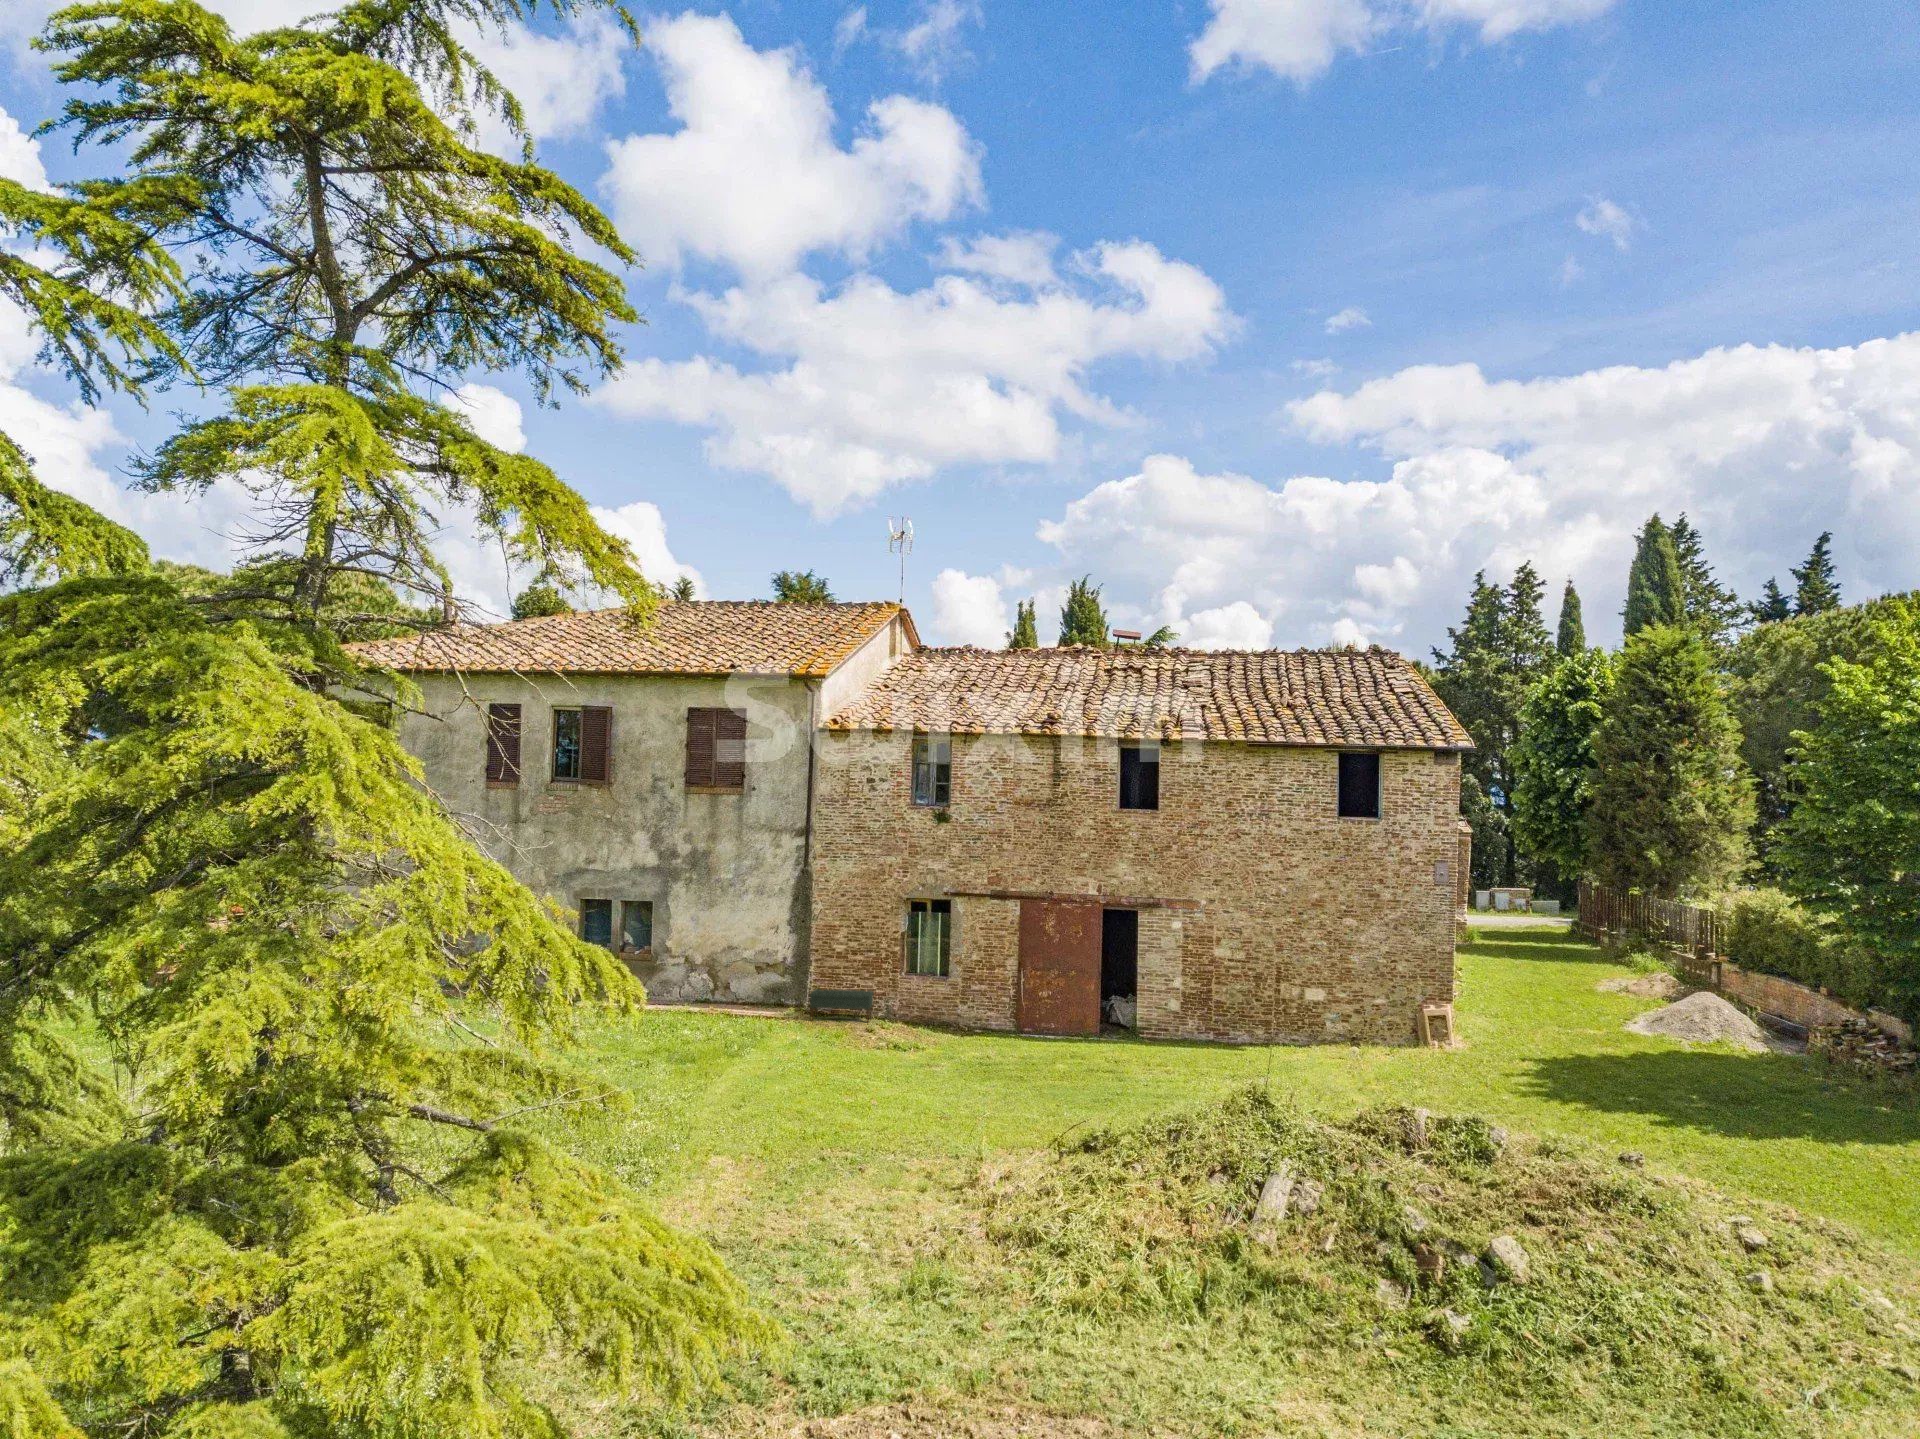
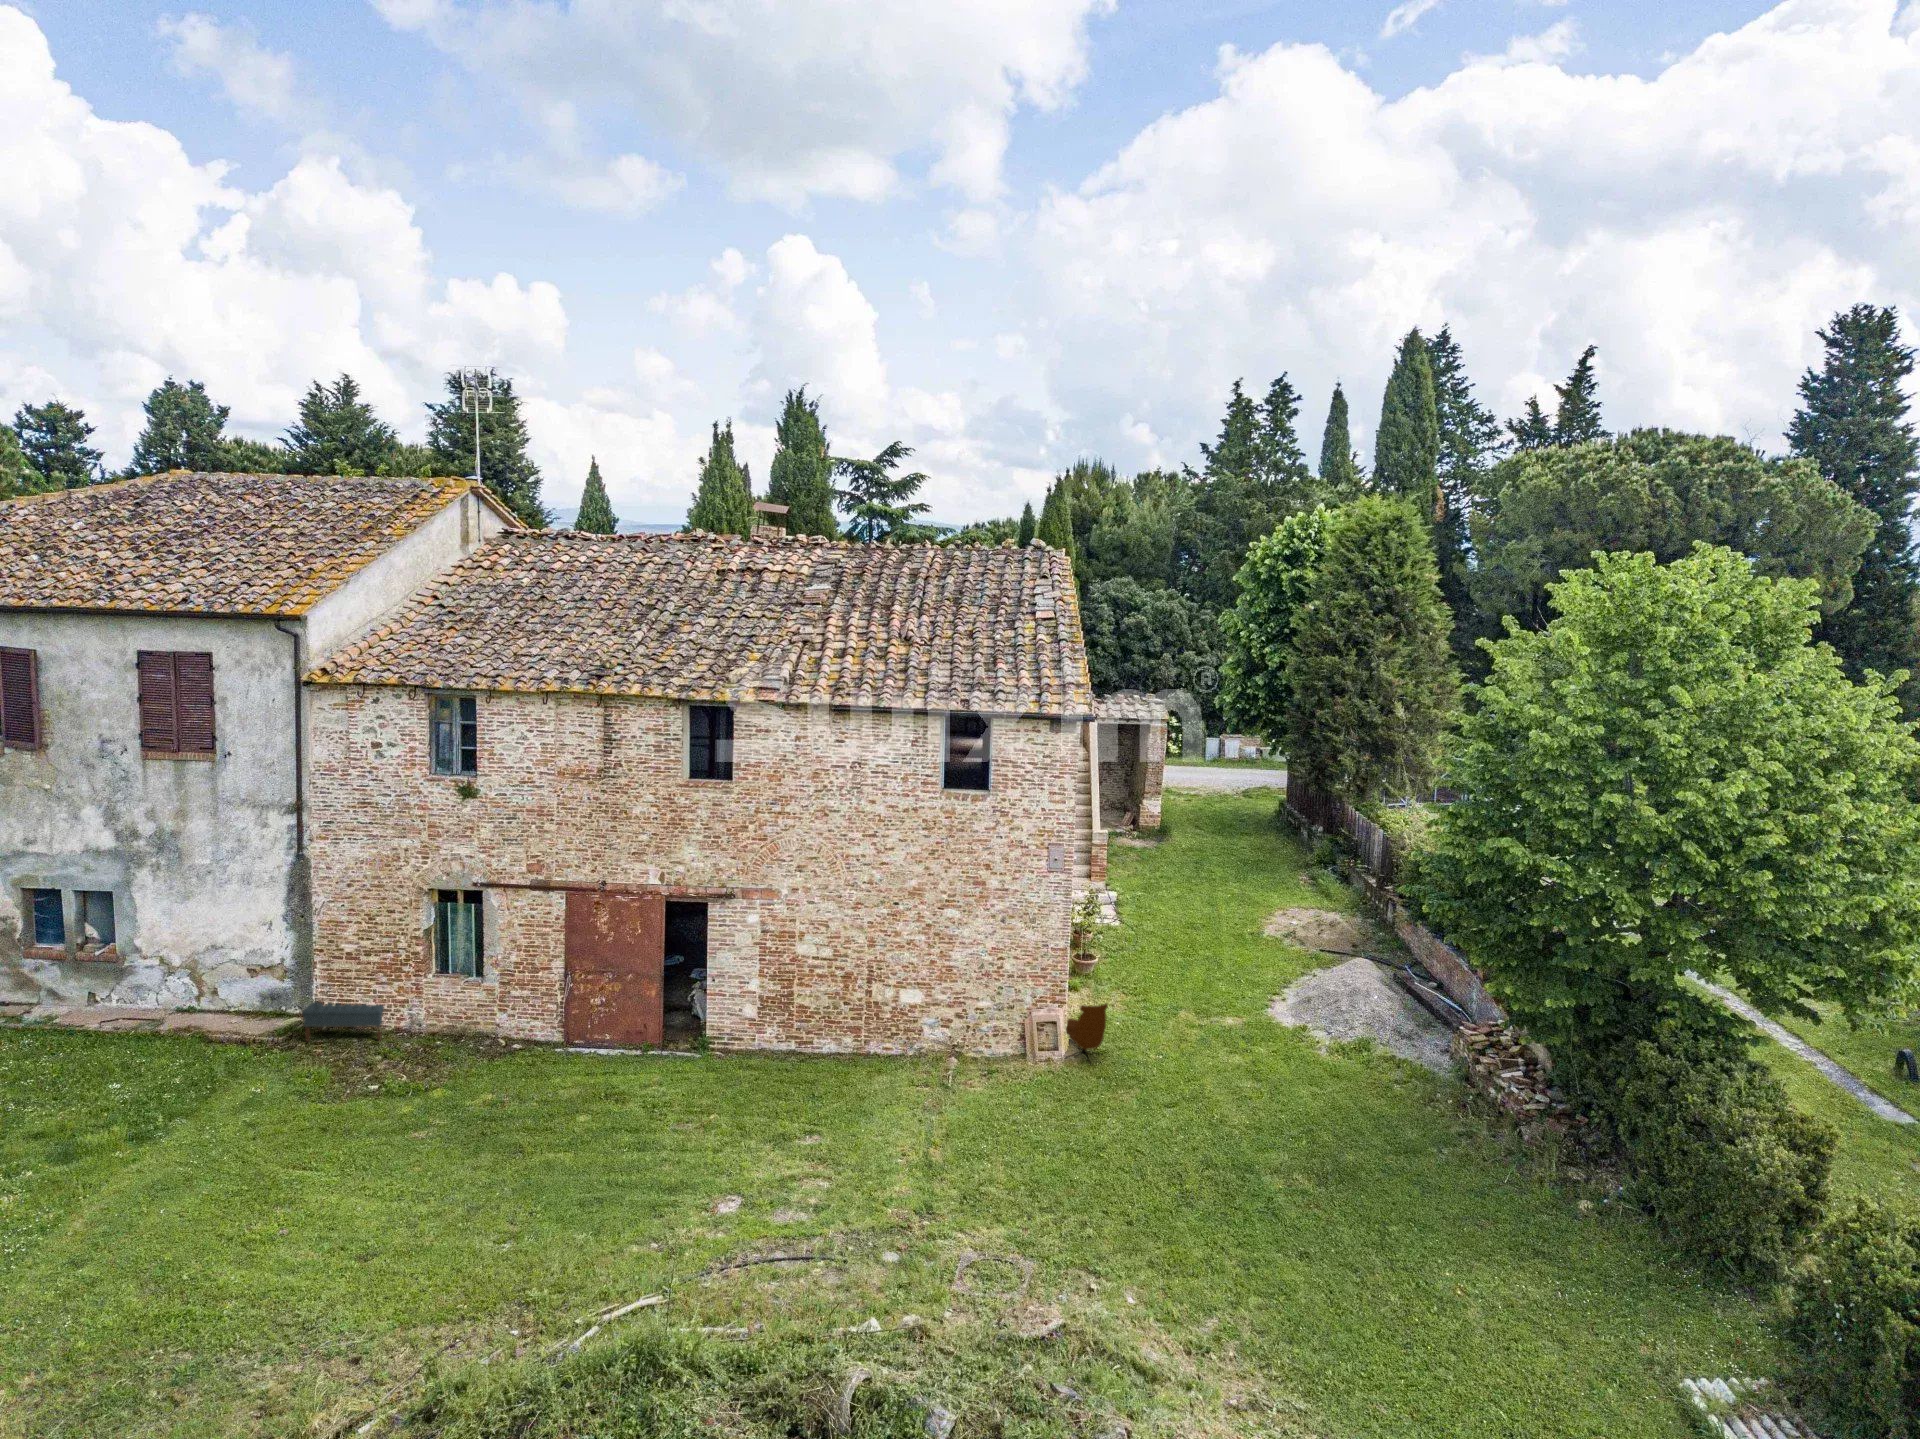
lounge chair: none [1452,995,1508,1055] -> present [1066,1004,1108,1062]

